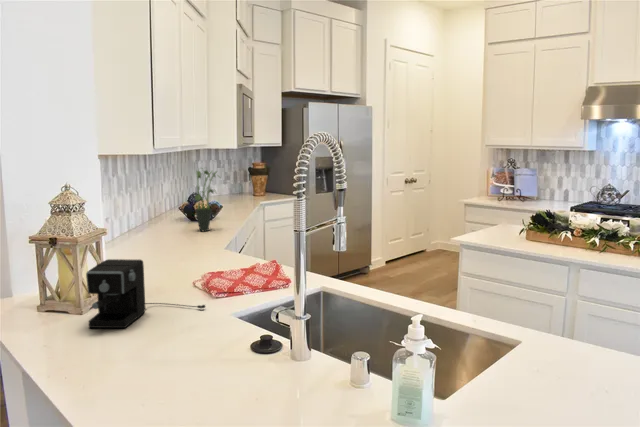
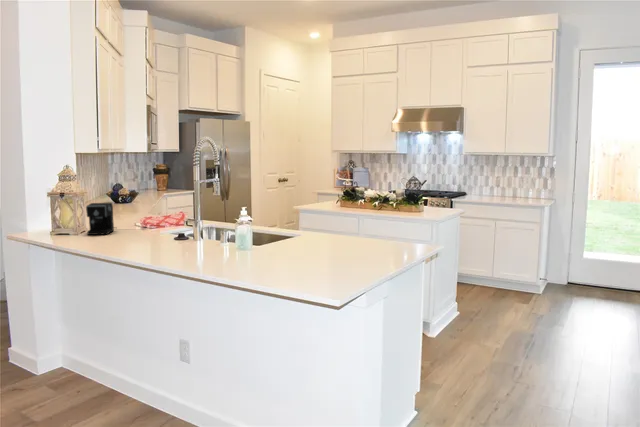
potted plant: present [195,170,217,231] -> none [122,163,140,206]

